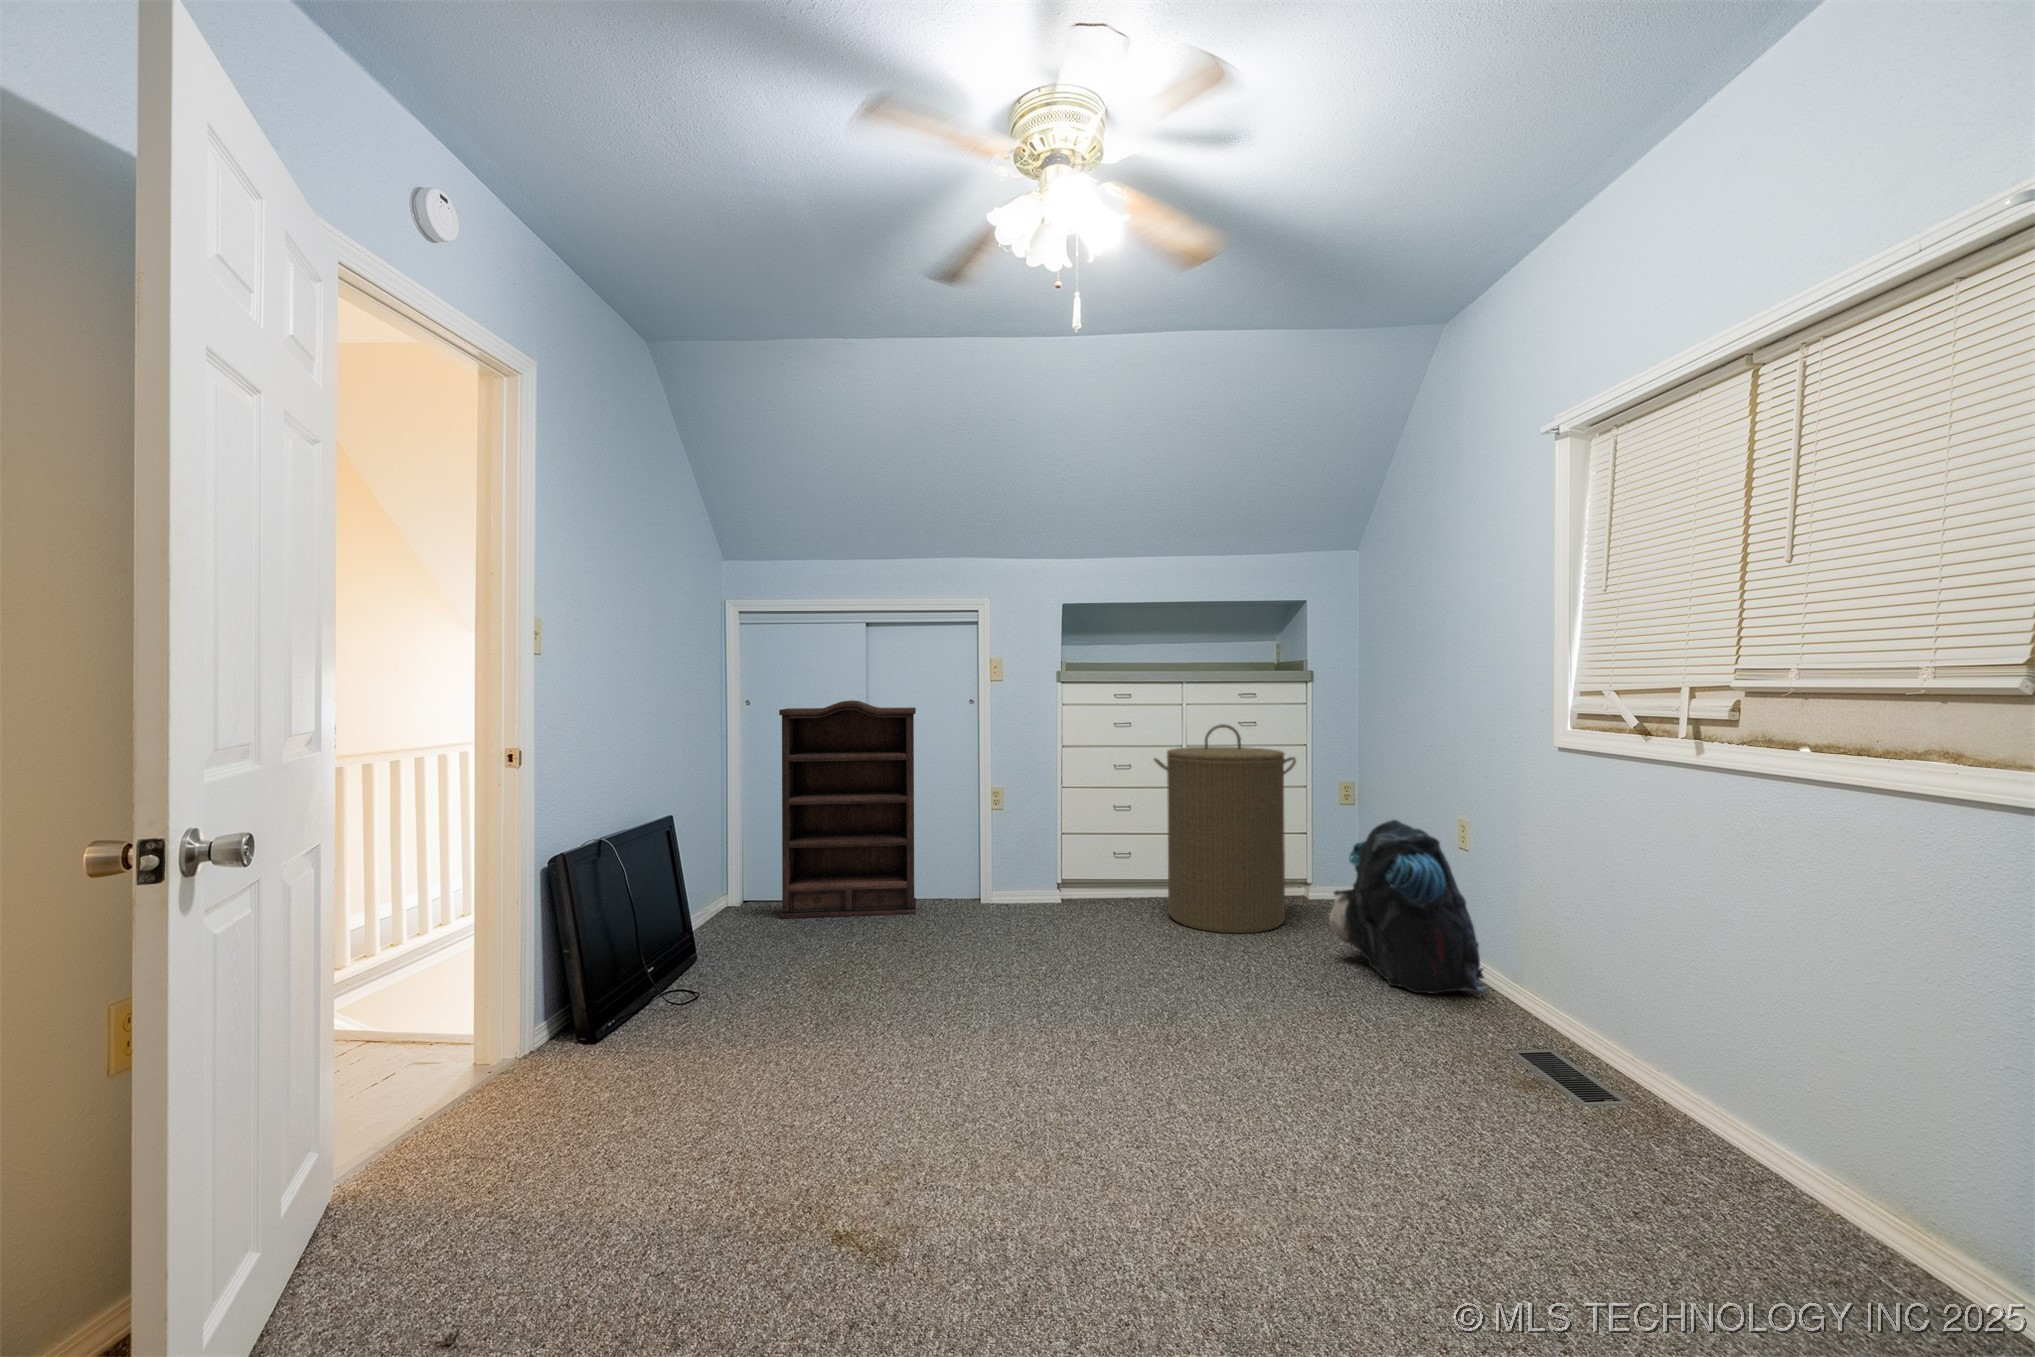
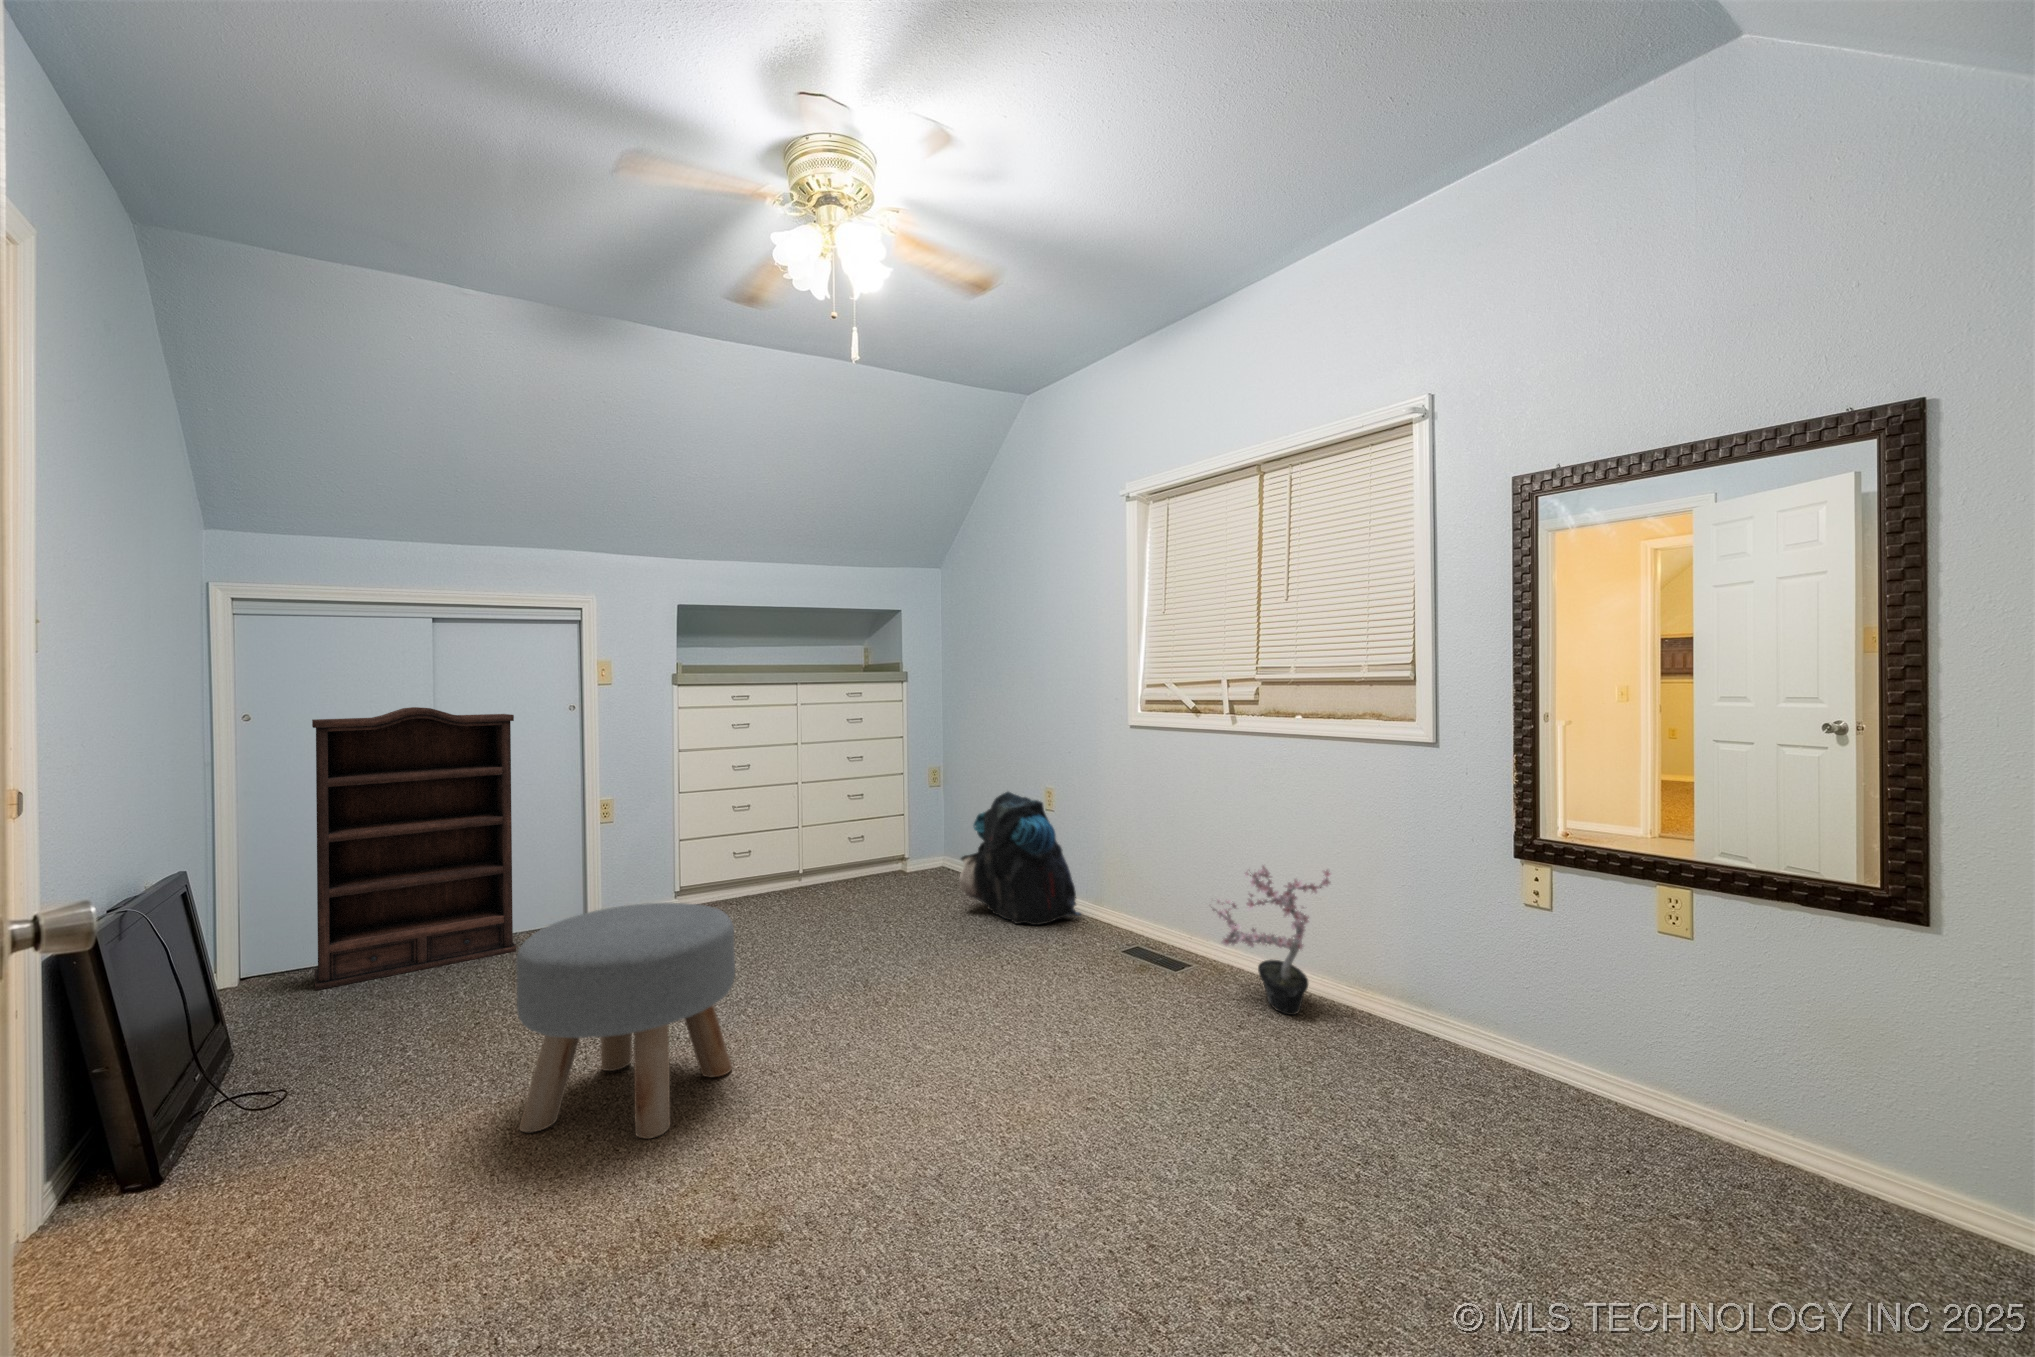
laundry hamper: present [1154,724,1296,933] -> none [787,721,911,911]
ottoman: none [799,891,985,1115] -> present [516,903,735,1139]
potted plant: none [1623,967,1864,1235] -> present [1211,866,1331,1015]

